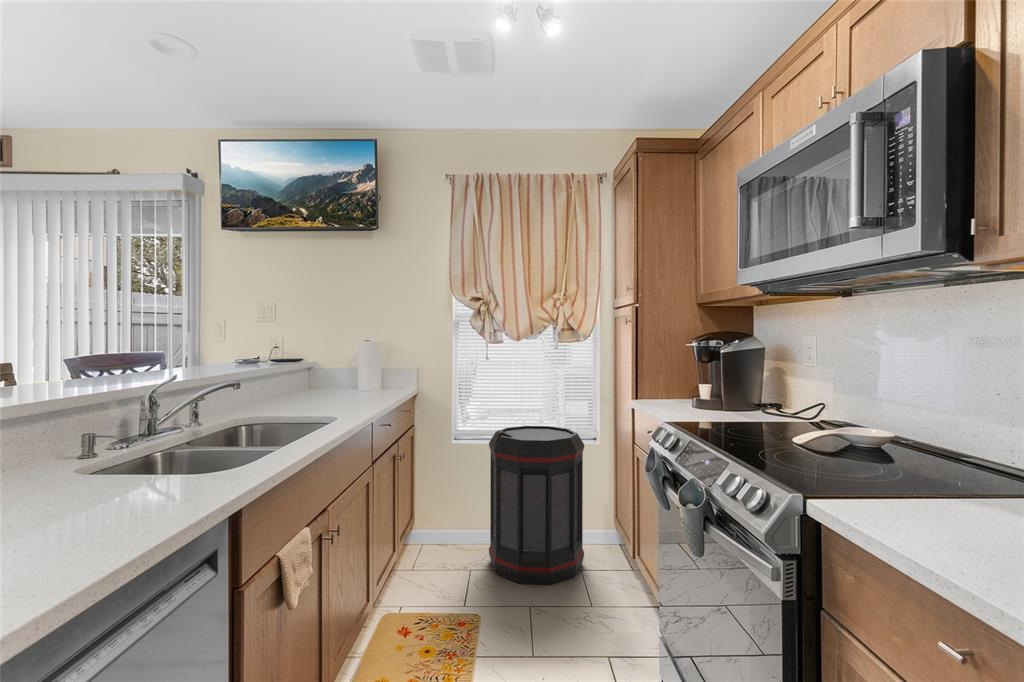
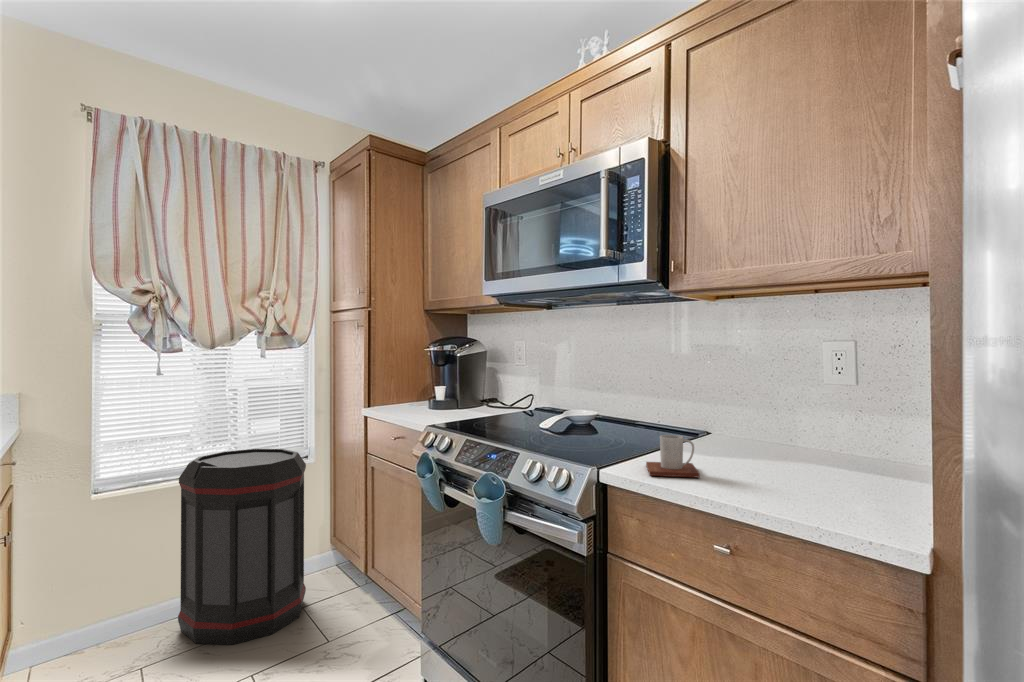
mug: none [887,472,985,547] -> present [646,435,700,478]

